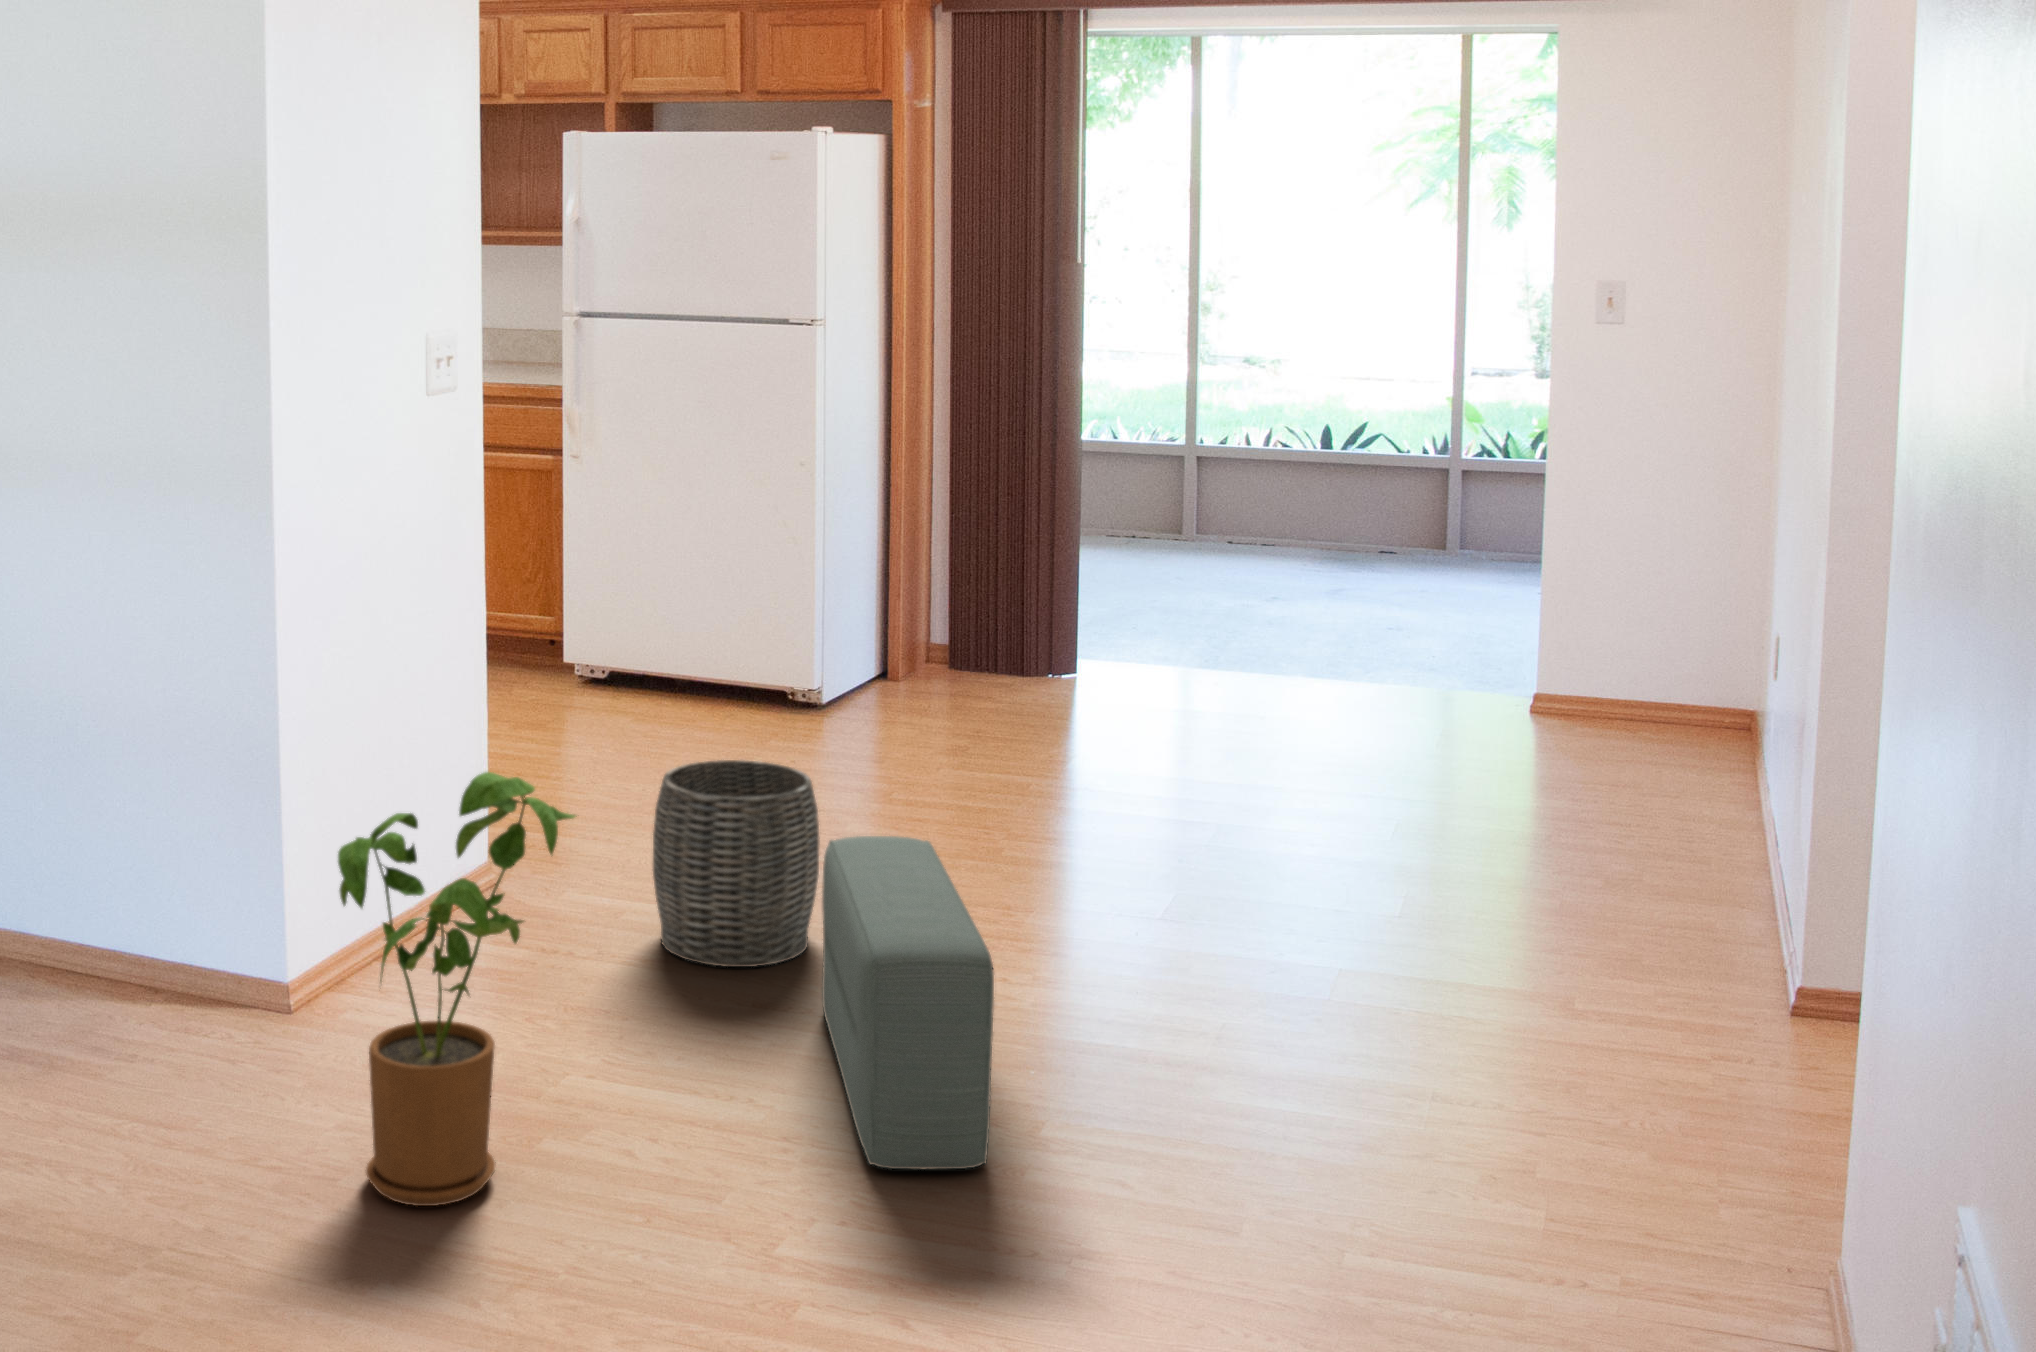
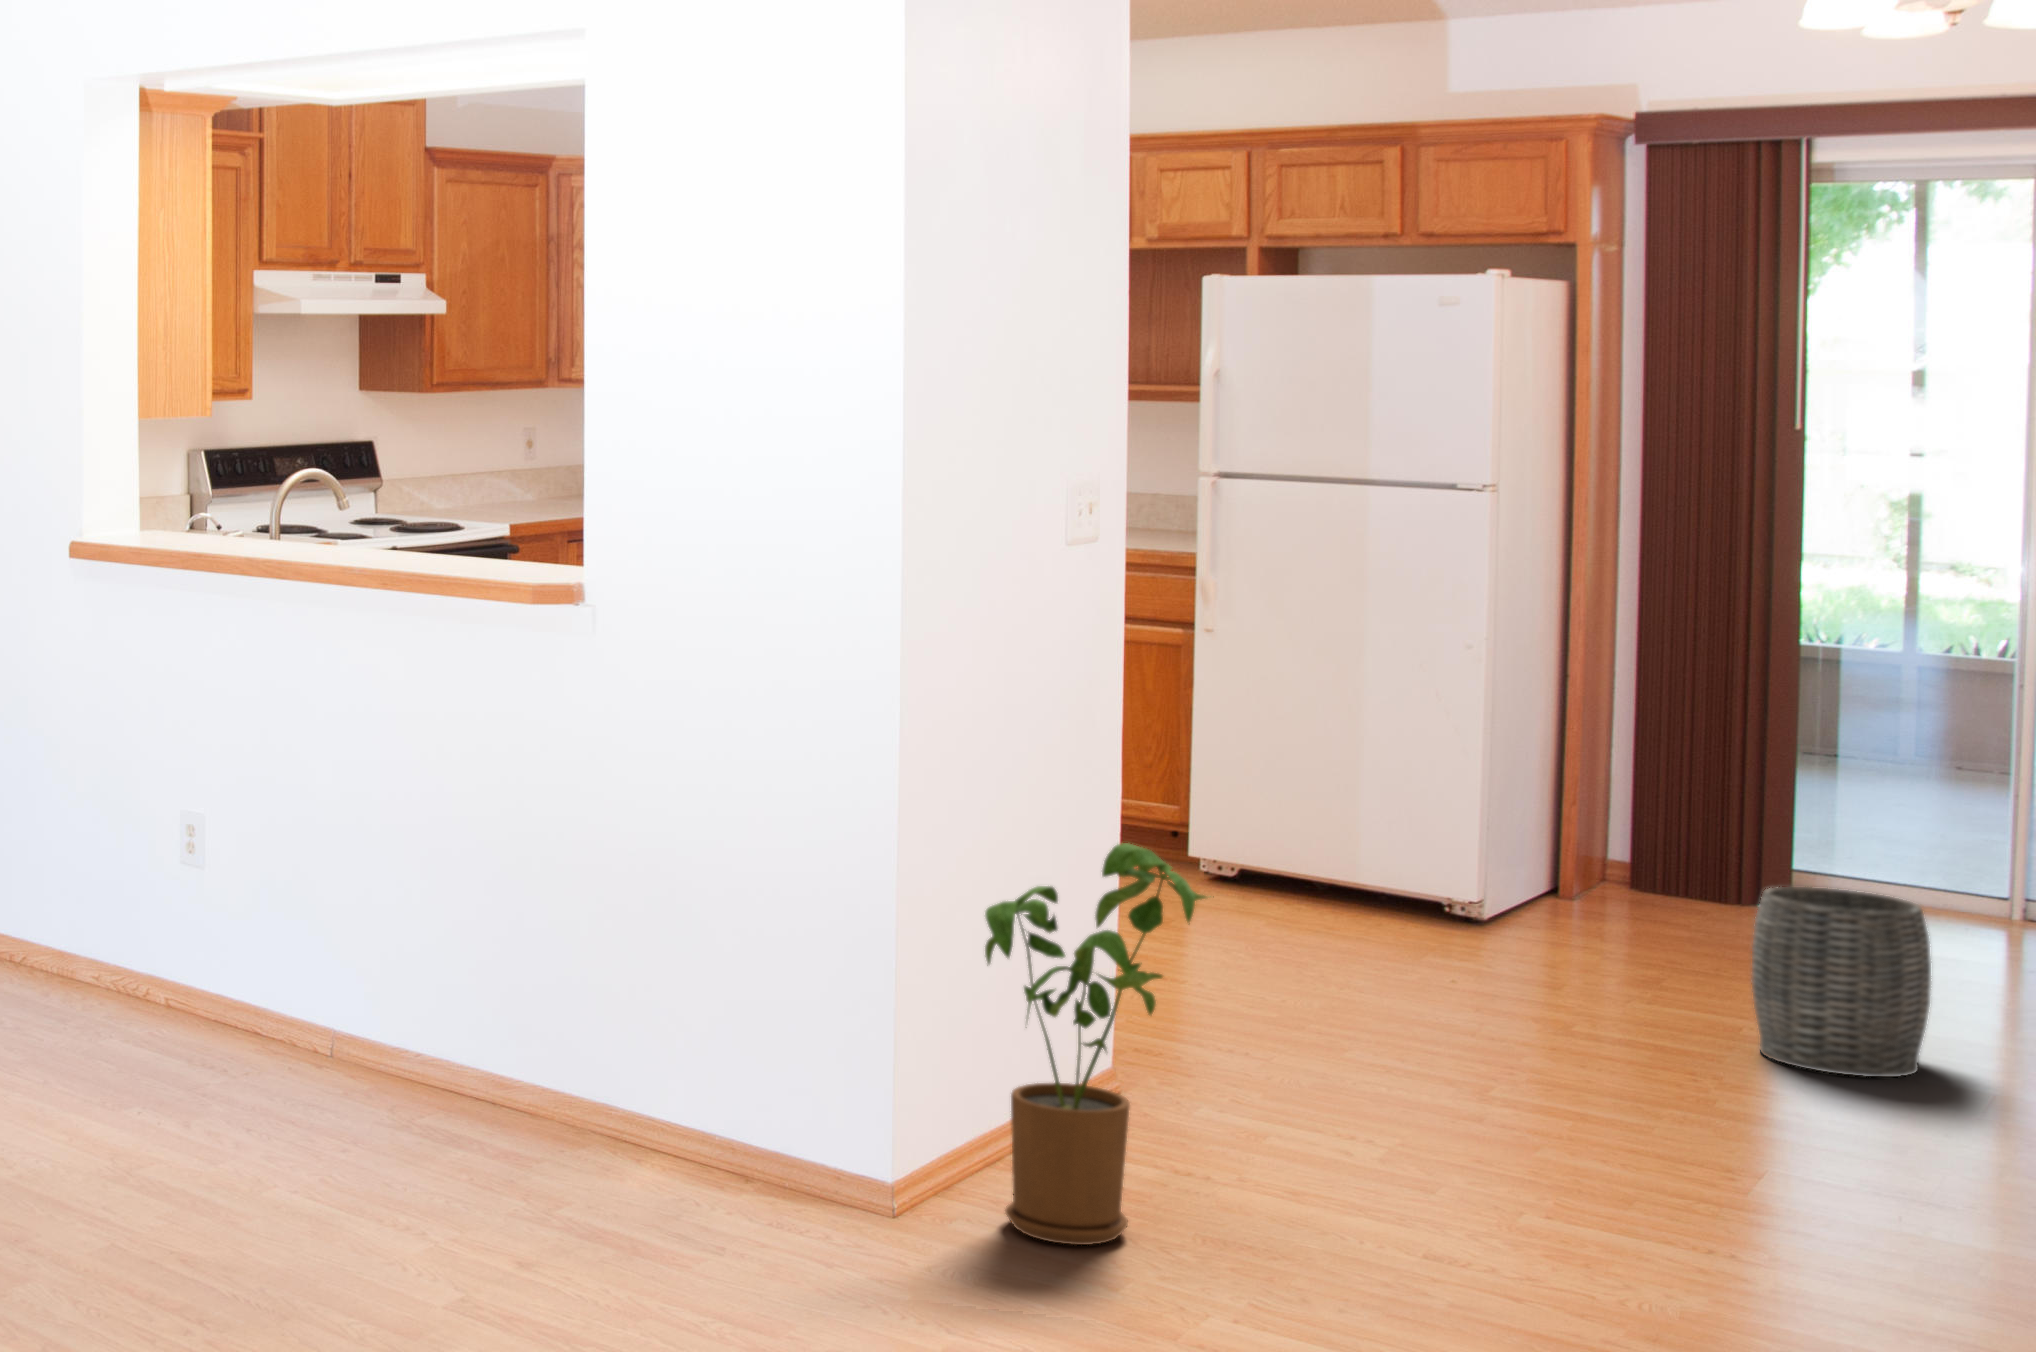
woven basket: present [653,760,820,967] -> present [1751,887,1931,1077]
pouf: present [822,836,994,1170] -> none [1467,978,1637,1278]

